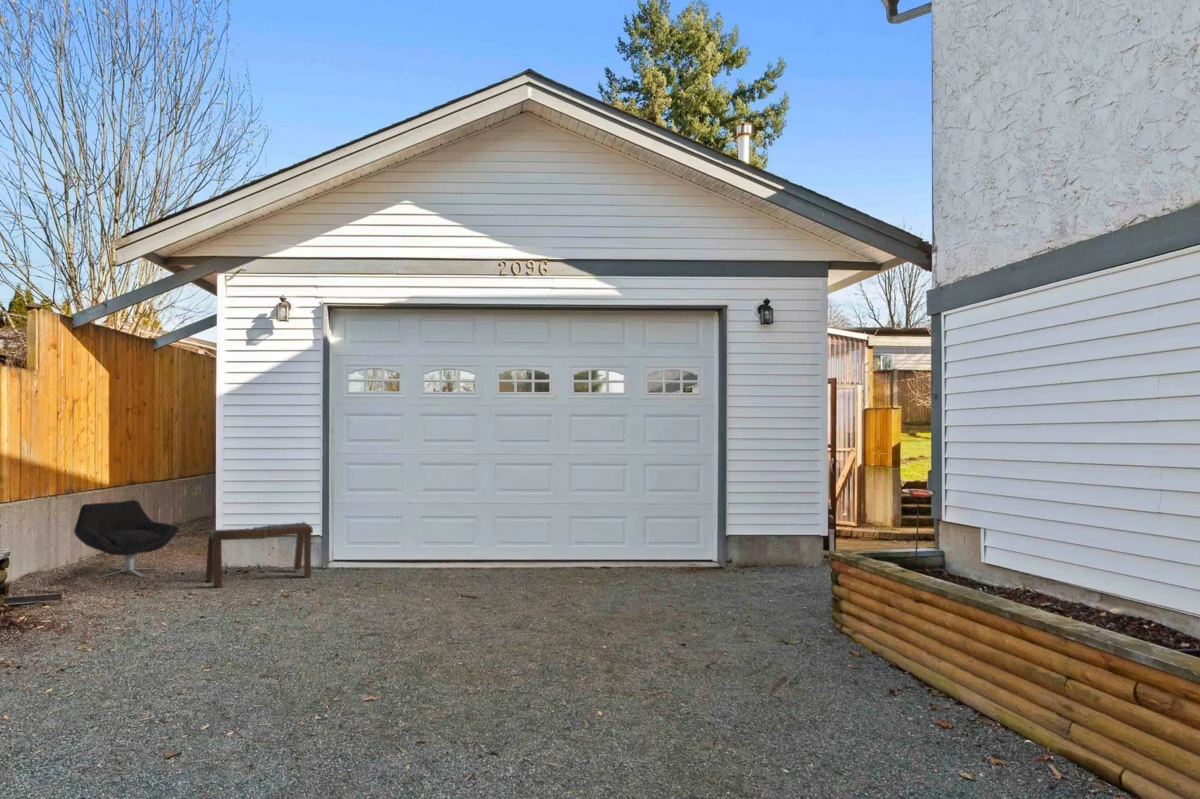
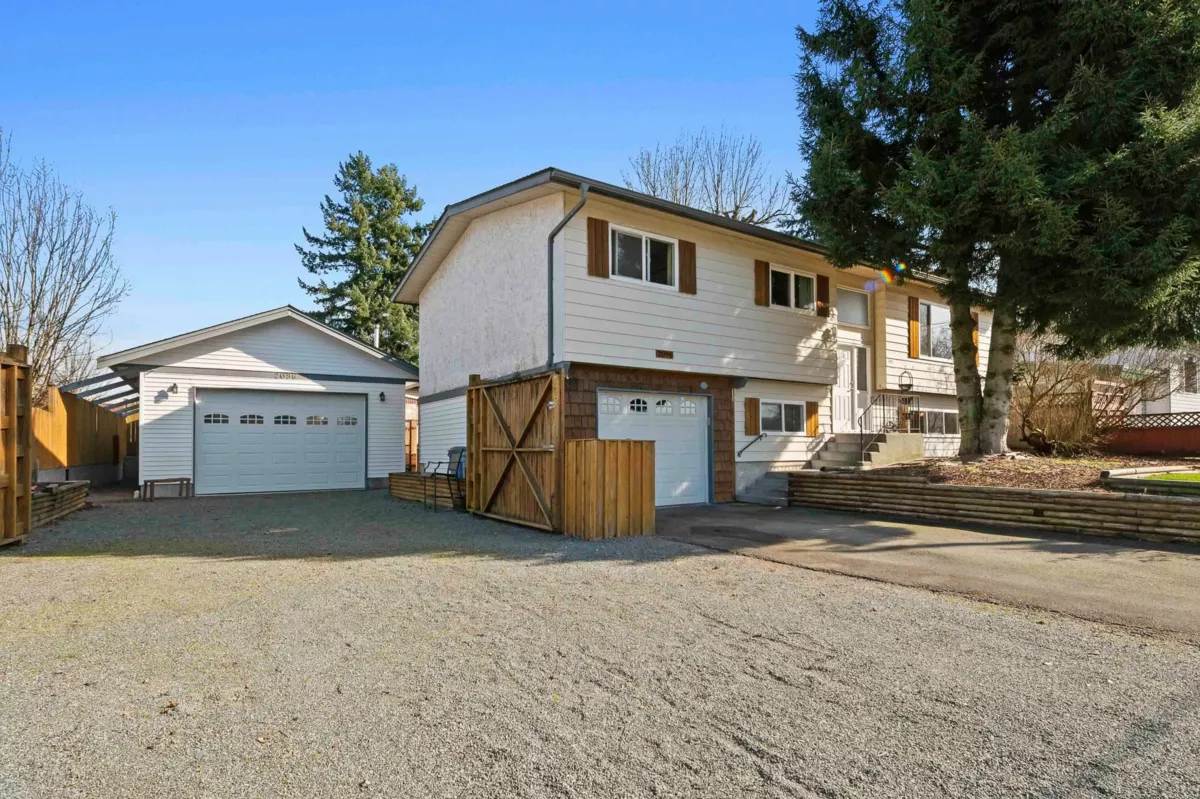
lounge chair: present [74,500,179,578] -> none [72,470,121,501]

